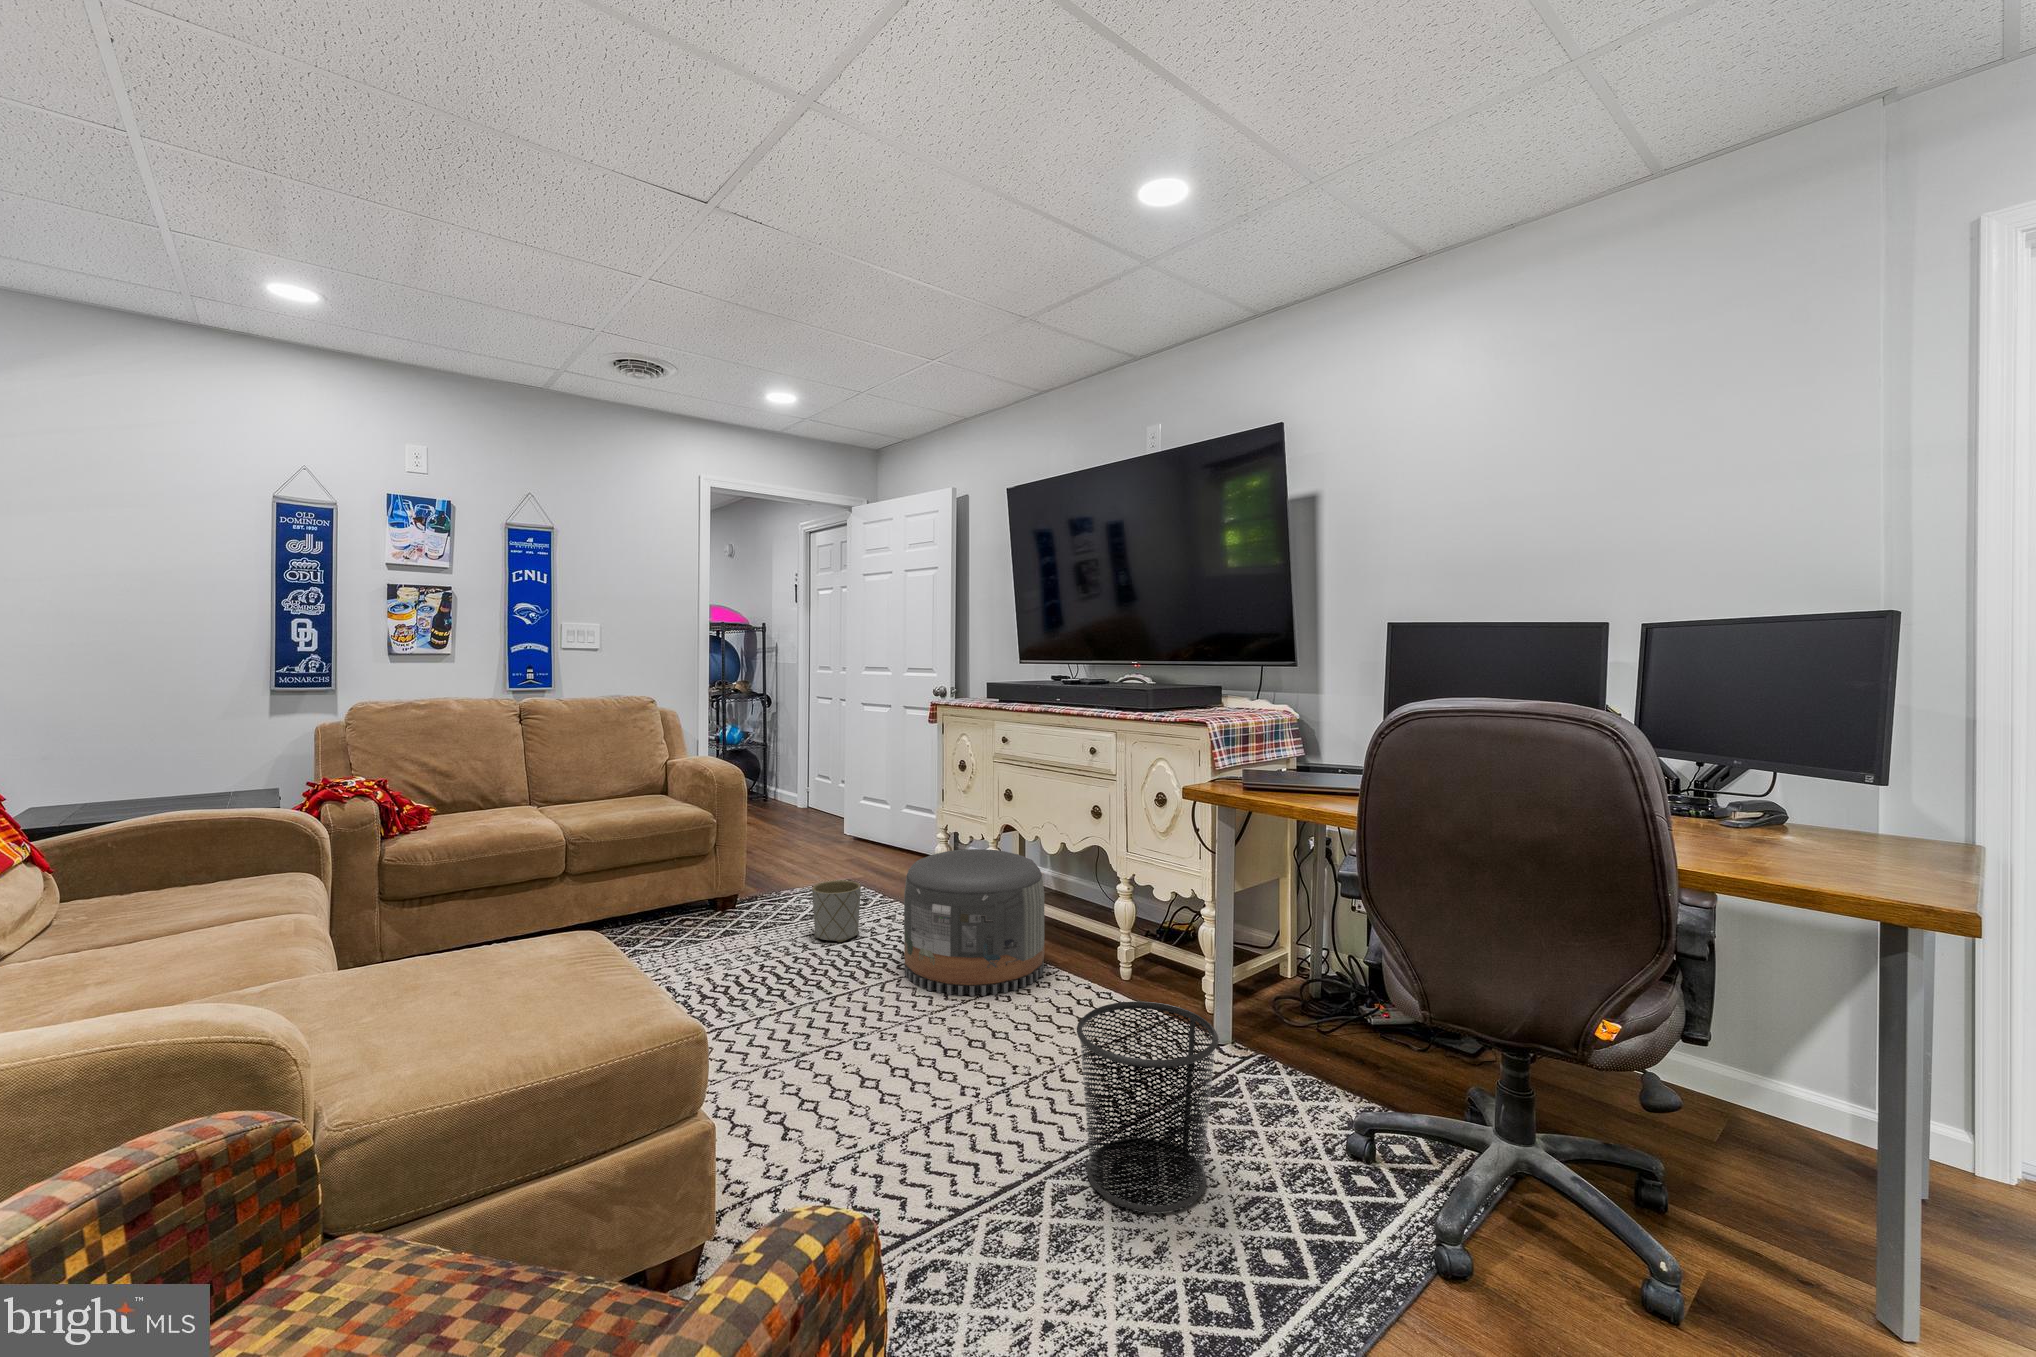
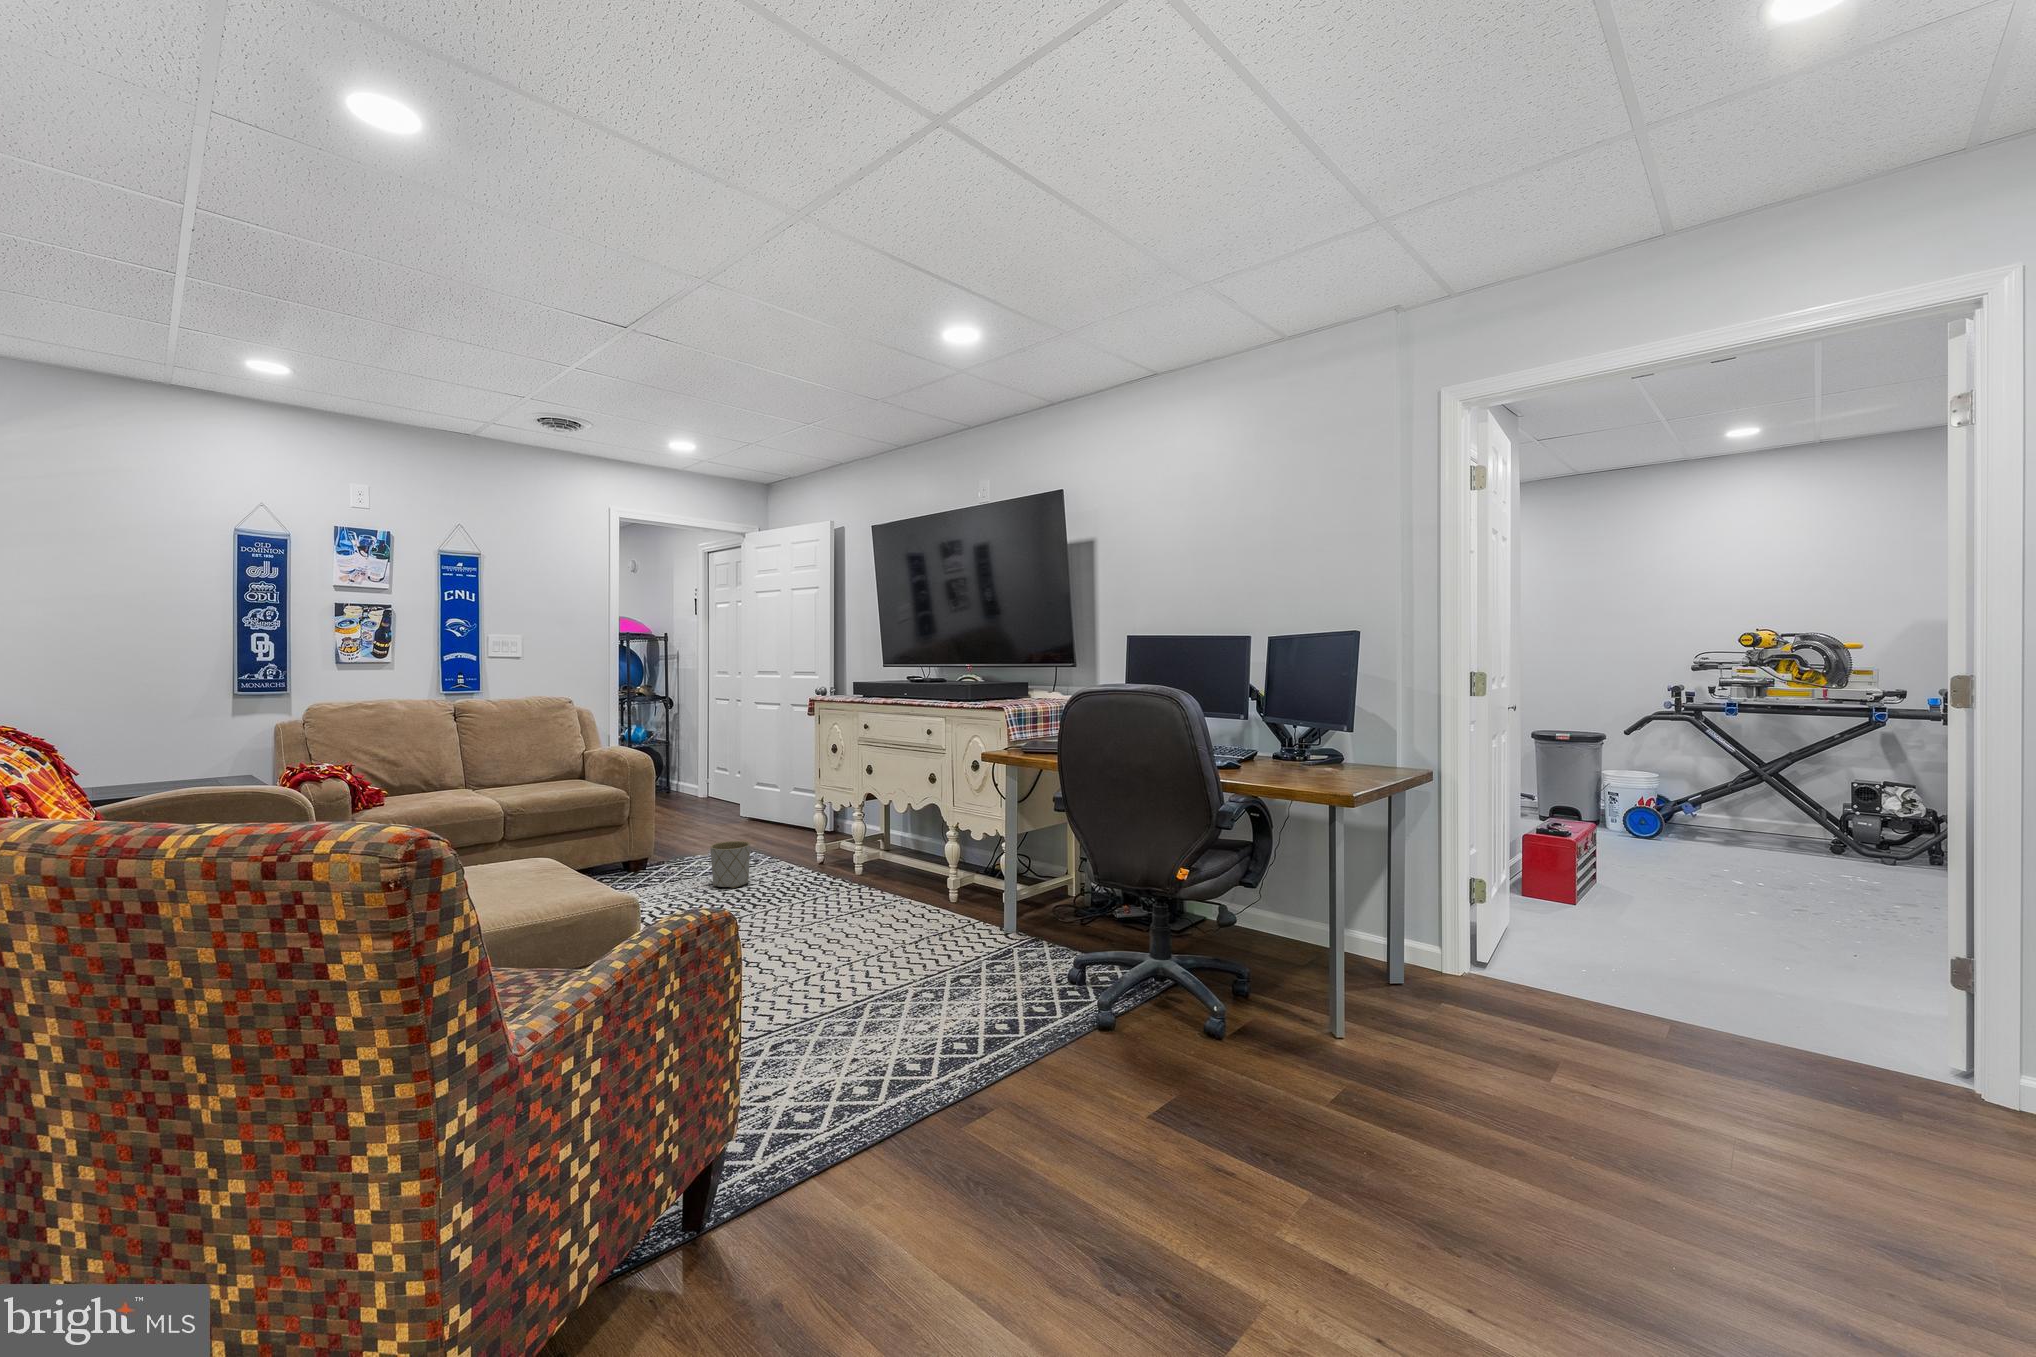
pouf: present [904,849,1044,996] -> none [783,811,893,916]
waste bin: present [1077,1001,1218,1212] -> none [888,890,980,1014]

